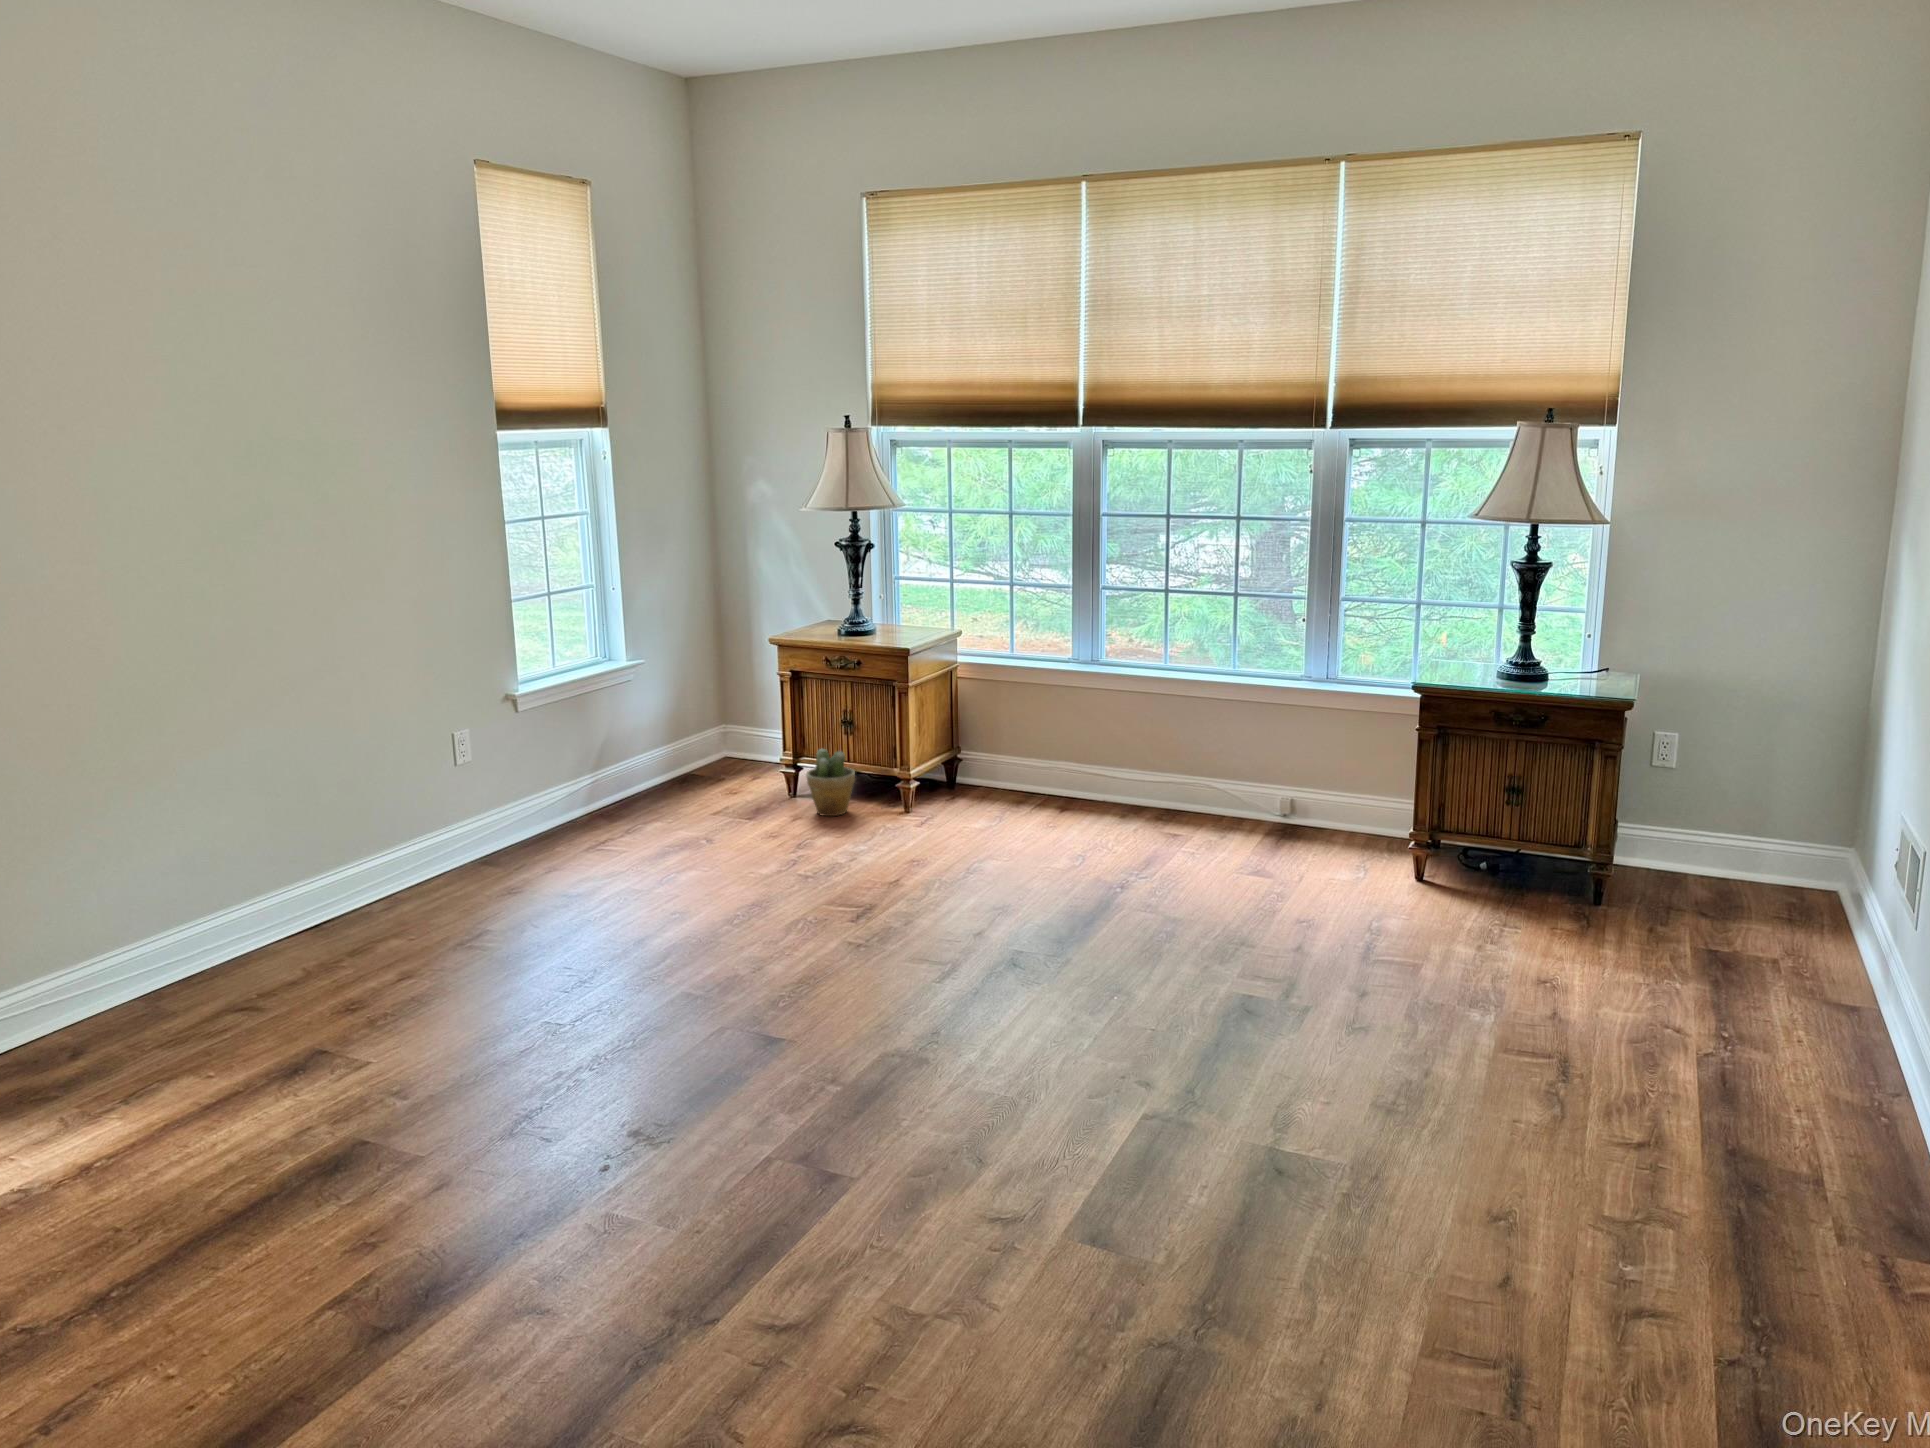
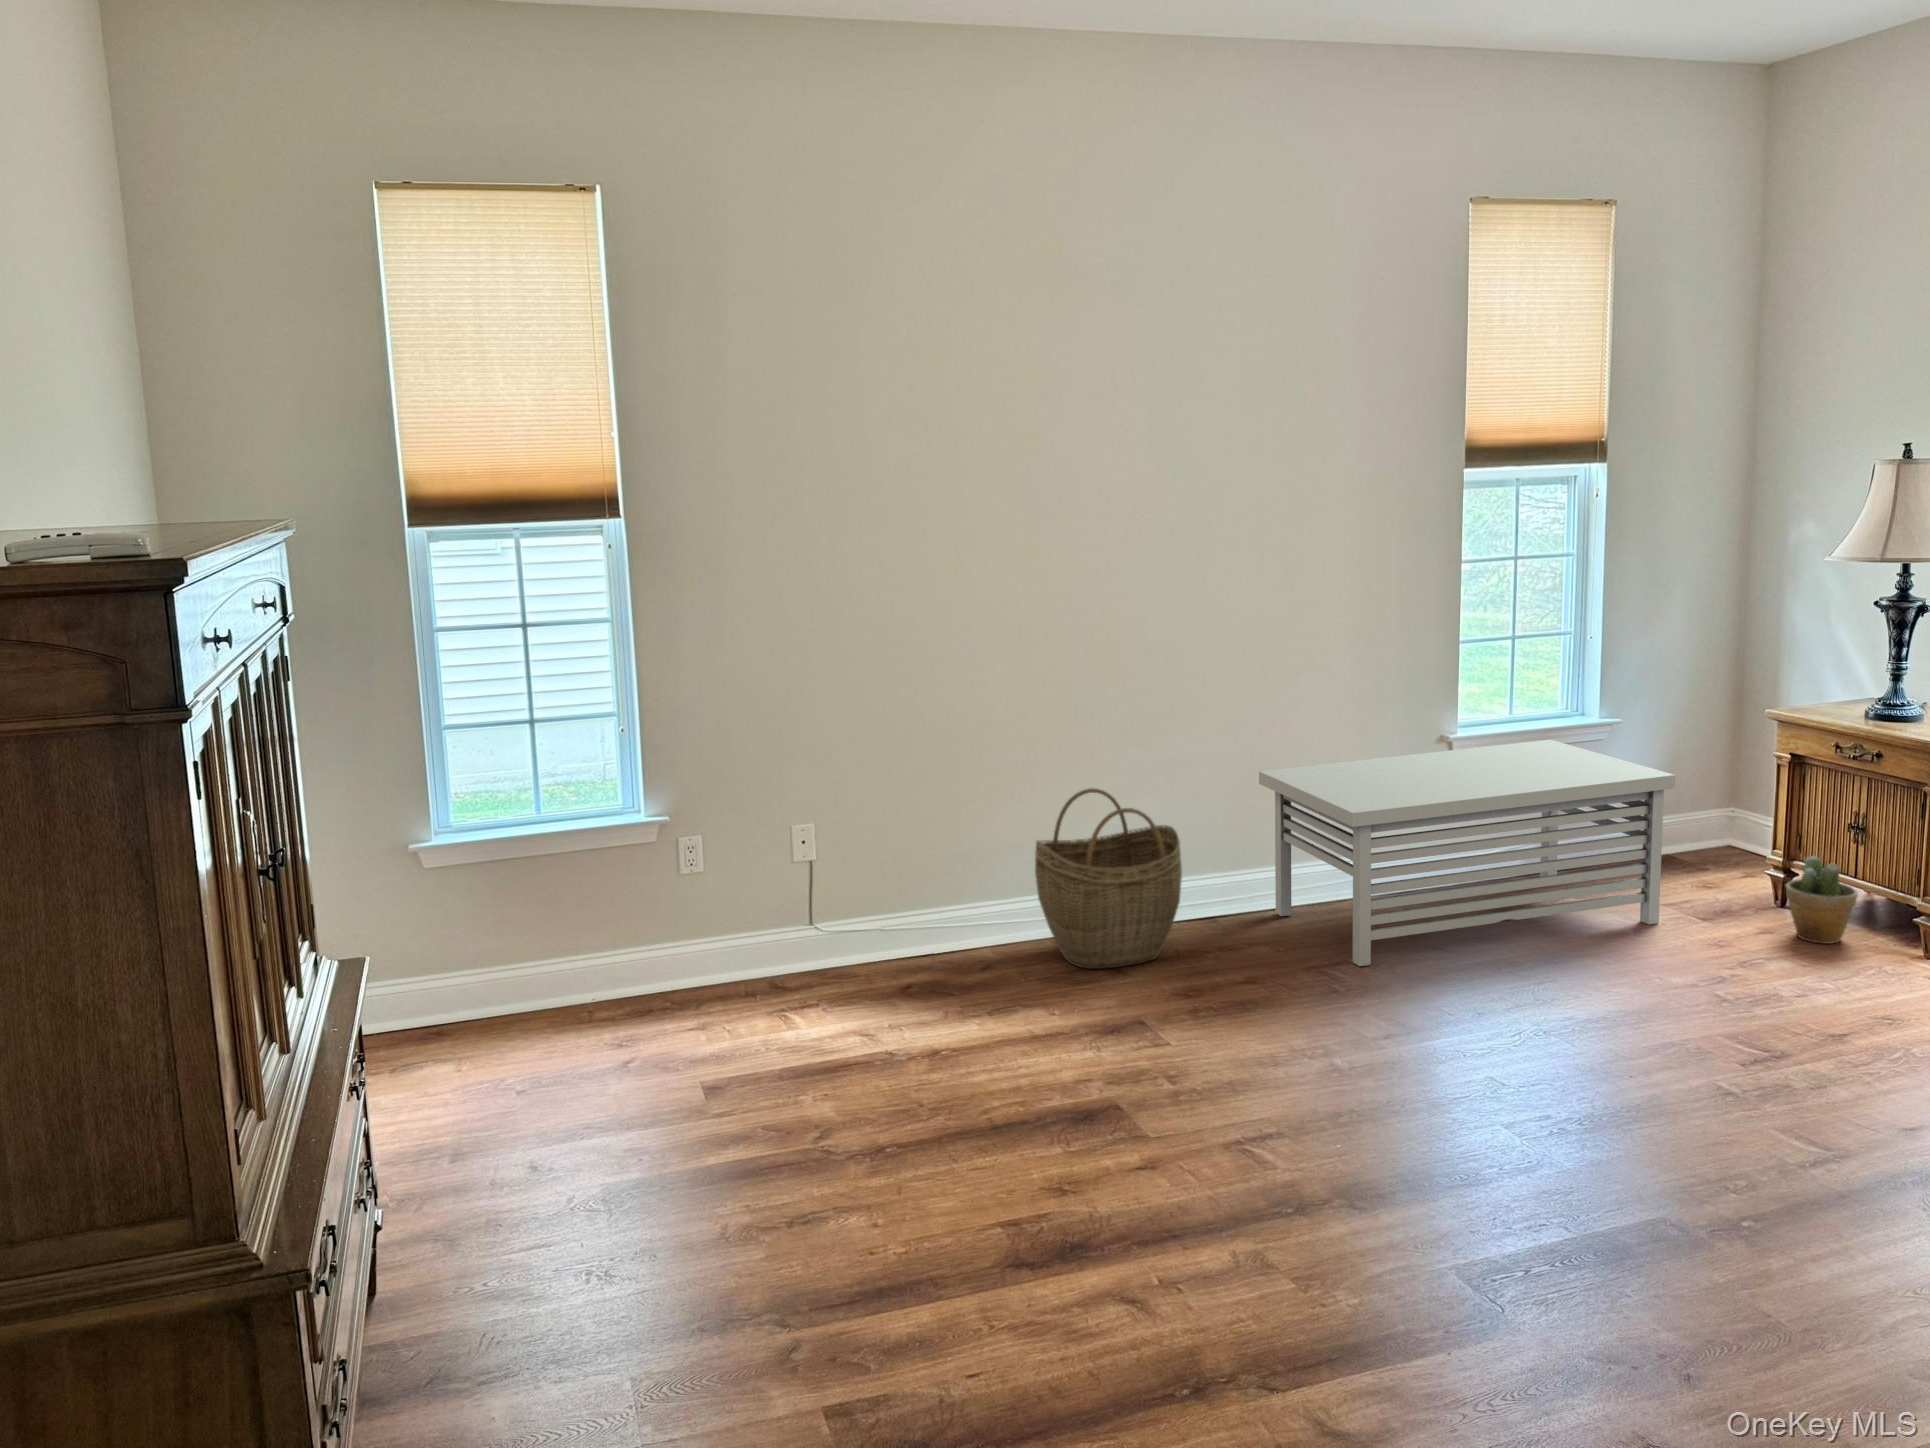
storage bench: none [353,686,723,927] -> present [1259,740,1675,966]
woven basket: none [114,804,310,1015] -> present [1035,788,1182,969]

